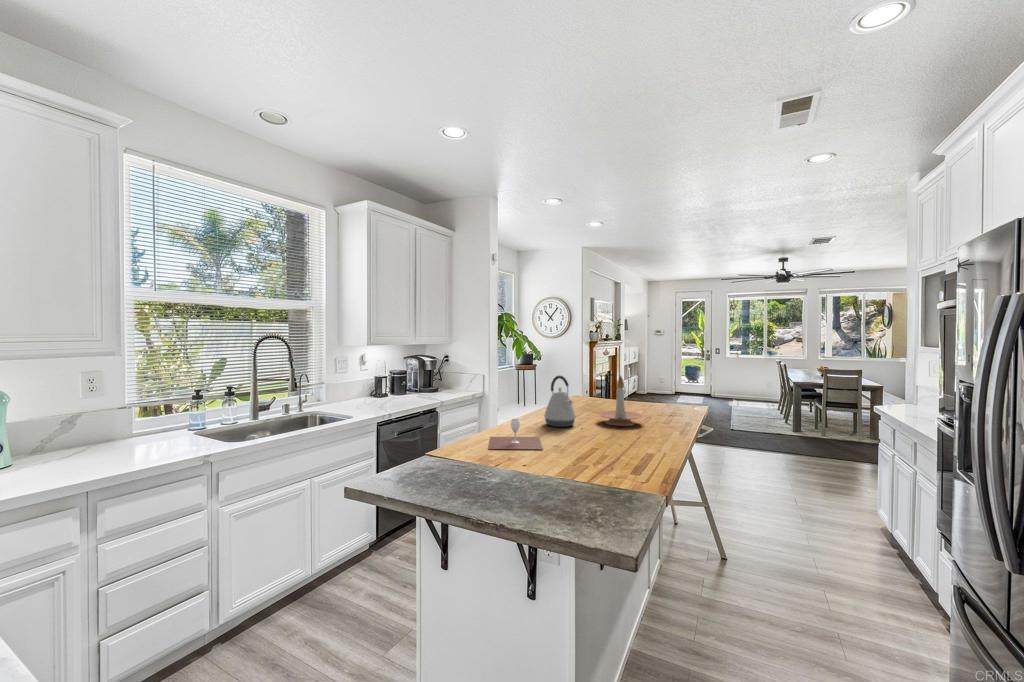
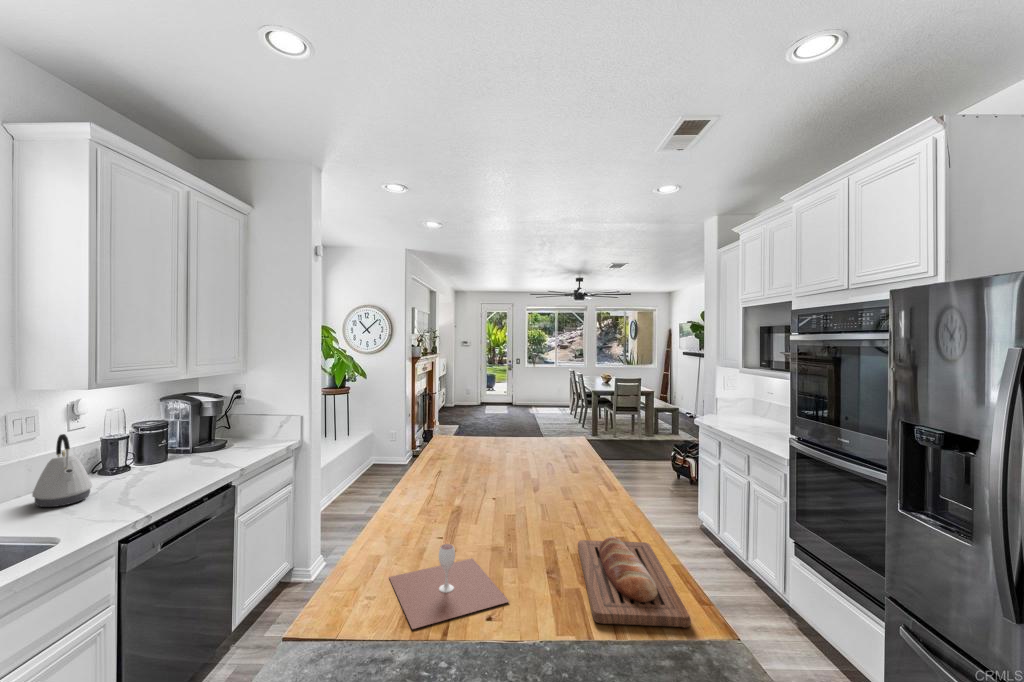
kettle: present [544,376,576,427] -> present [32,434,92,507]
candle holder: present [598,376,643,426] -> none [519,428,581,502]
bread loaf: none [580,432,654,467] -> present [578,536,691,627]

